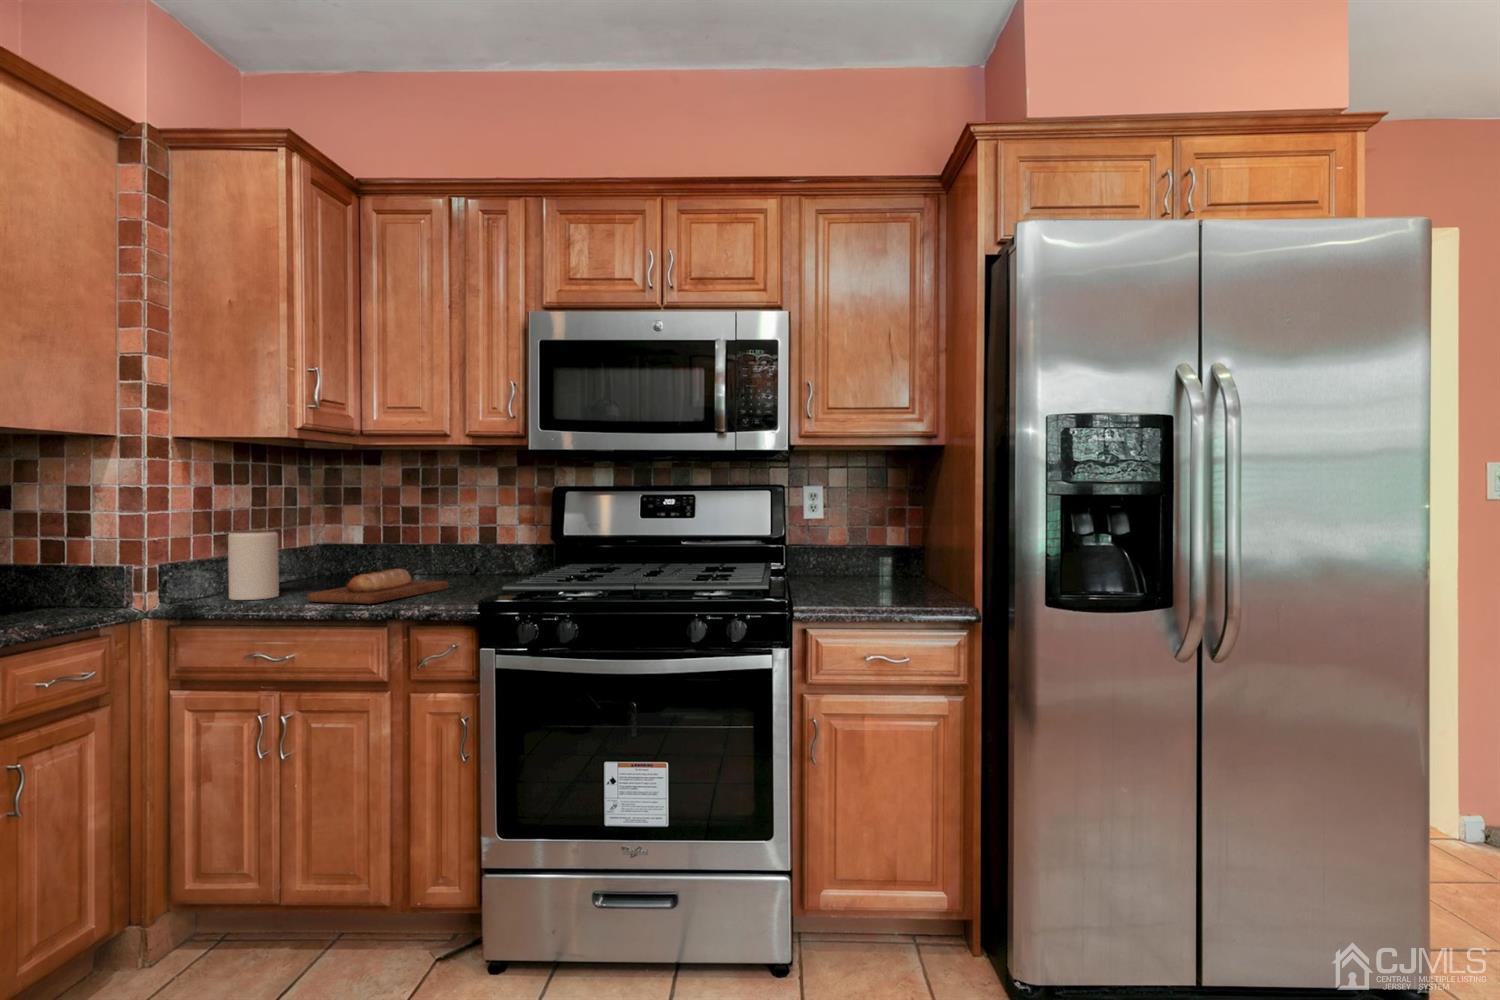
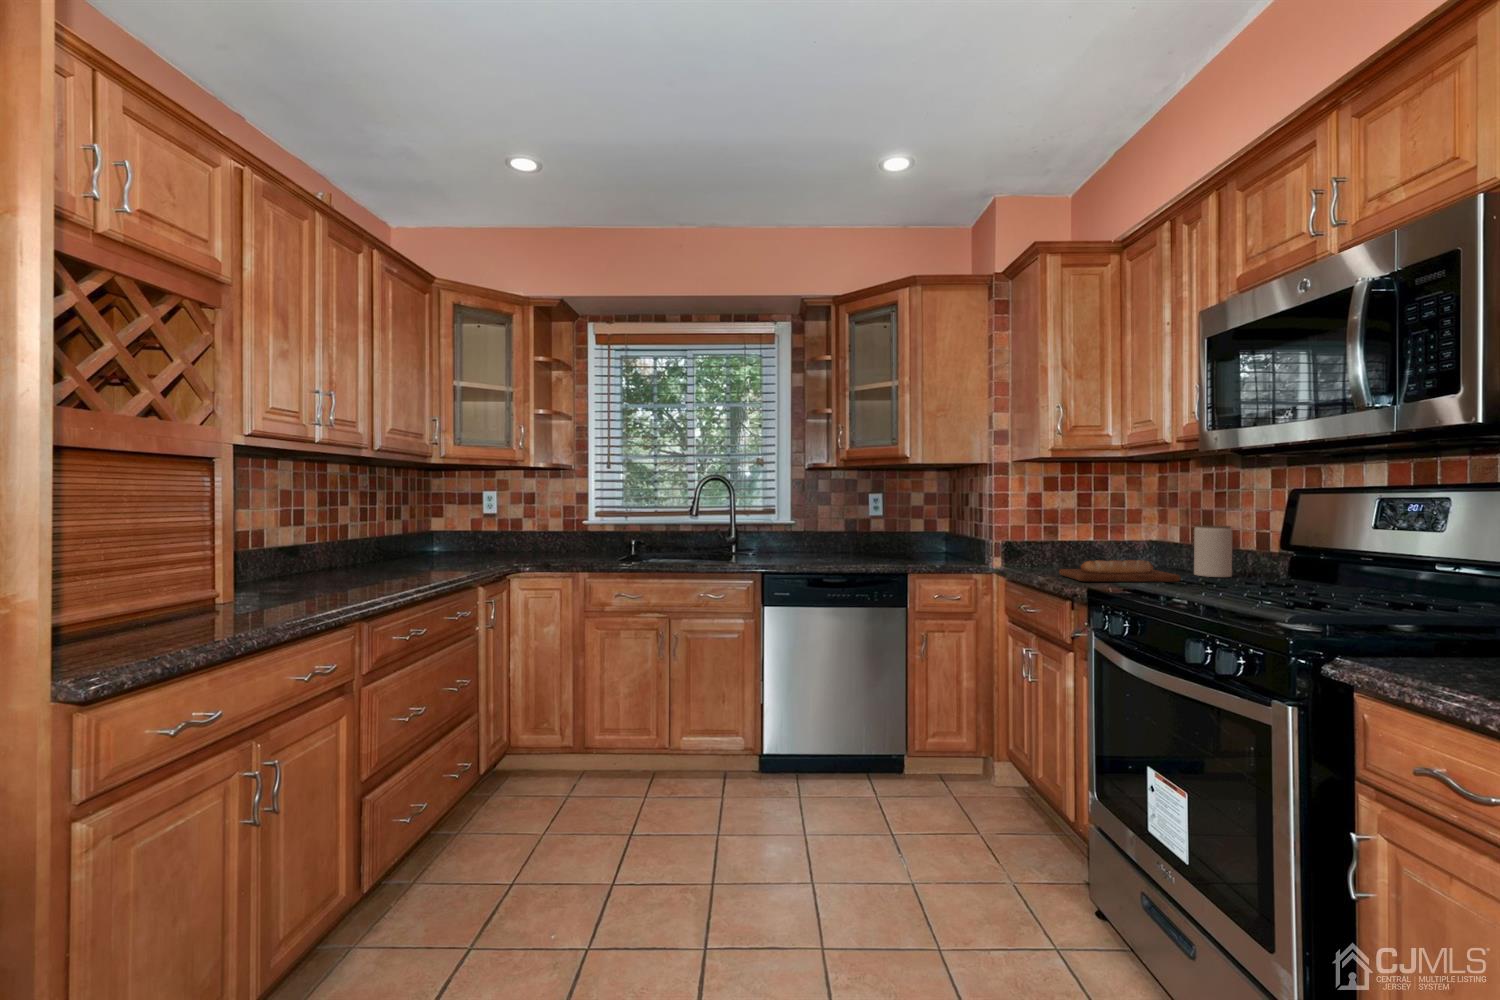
jar: present [228,530,279,600] -> present [1194,525,1232,577]

